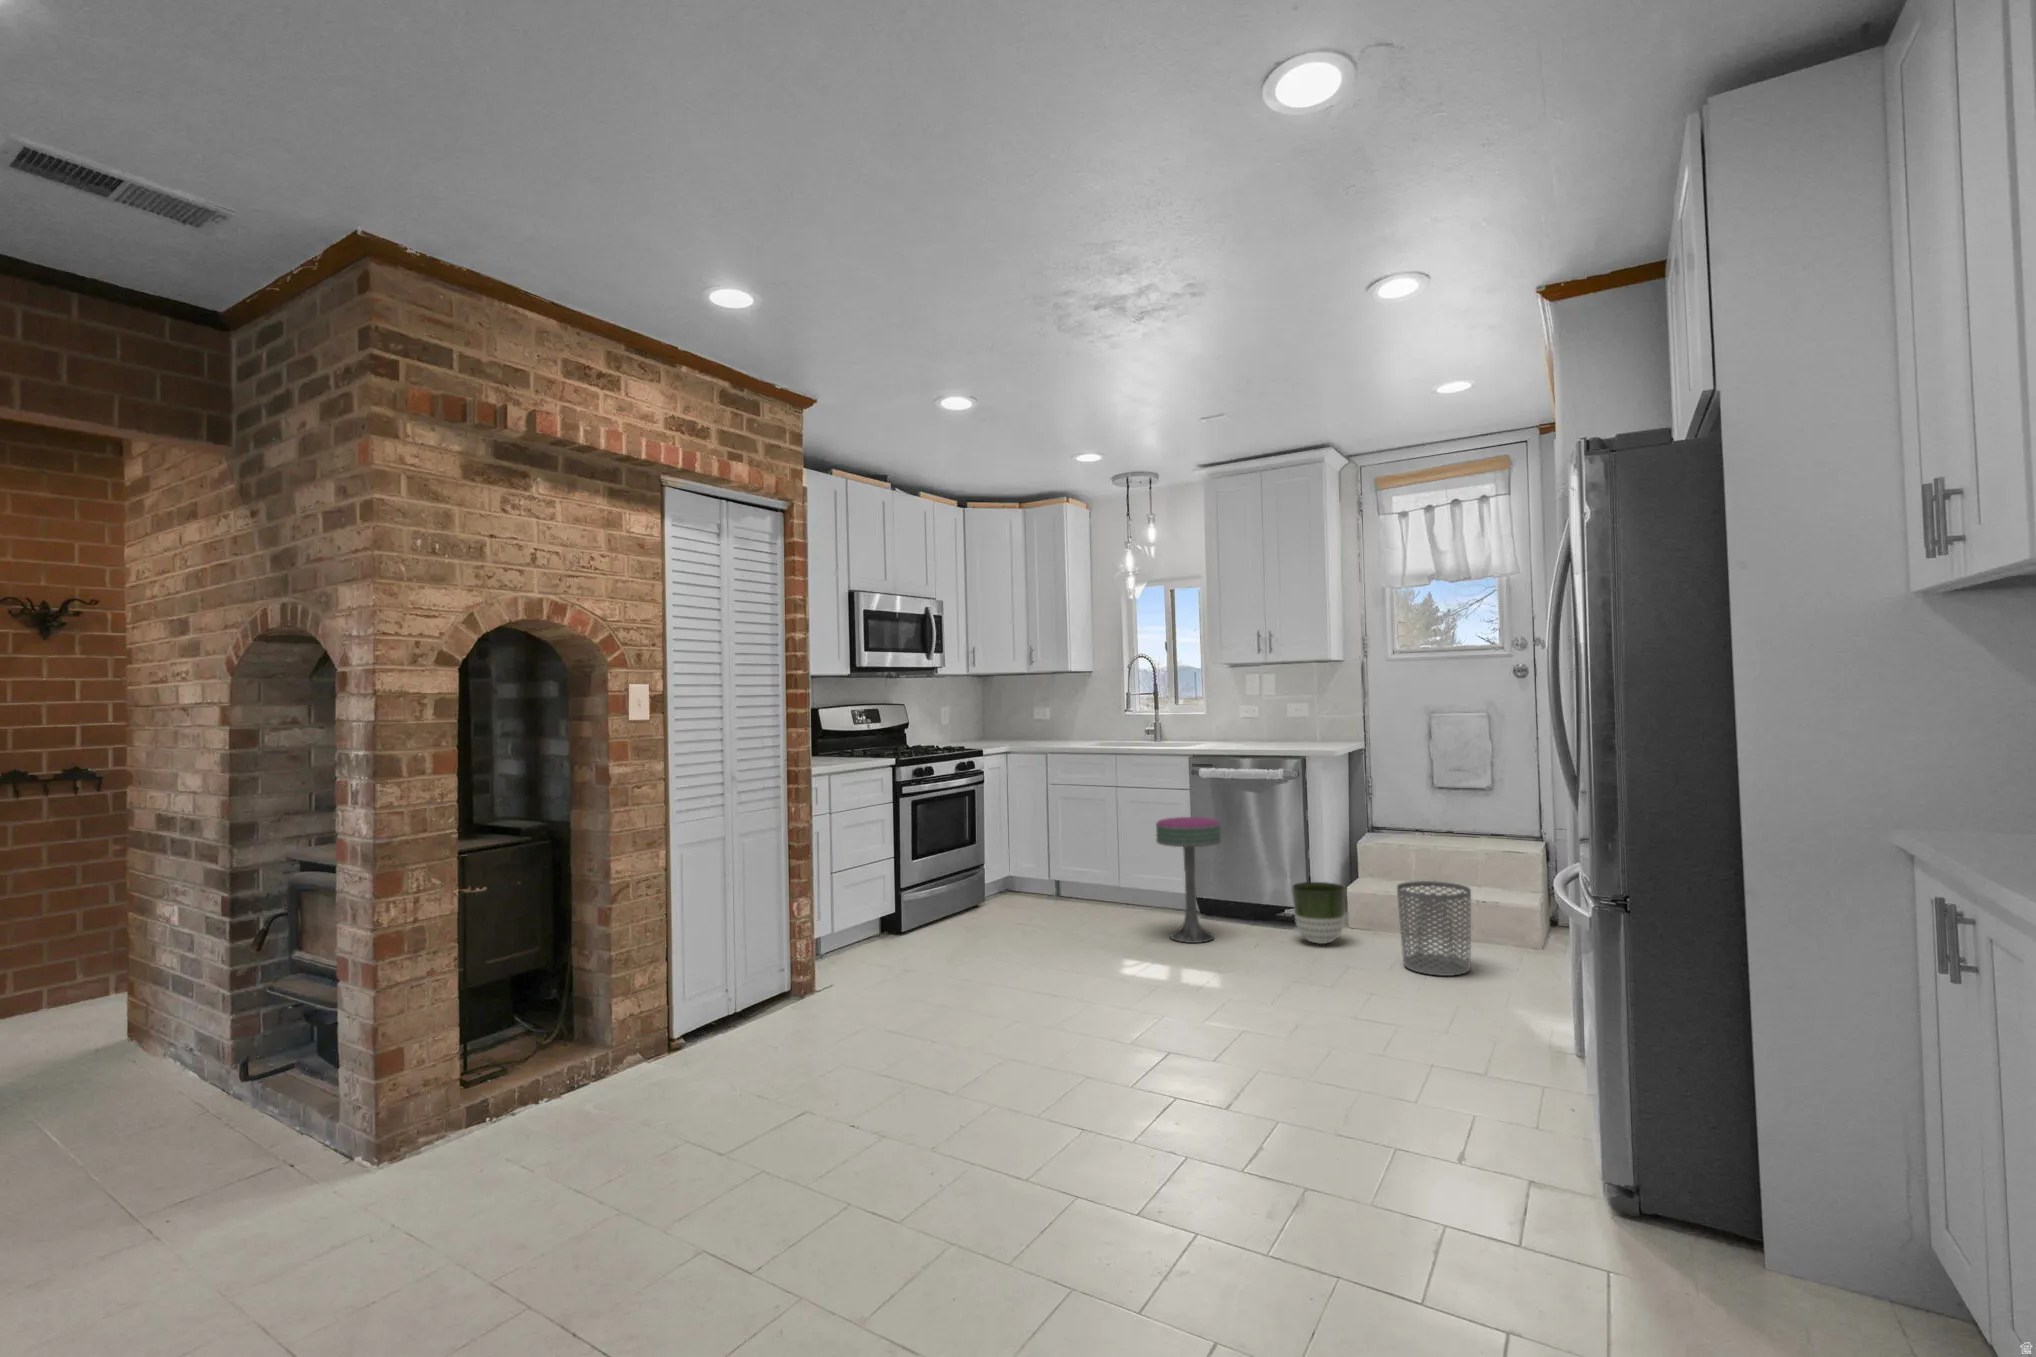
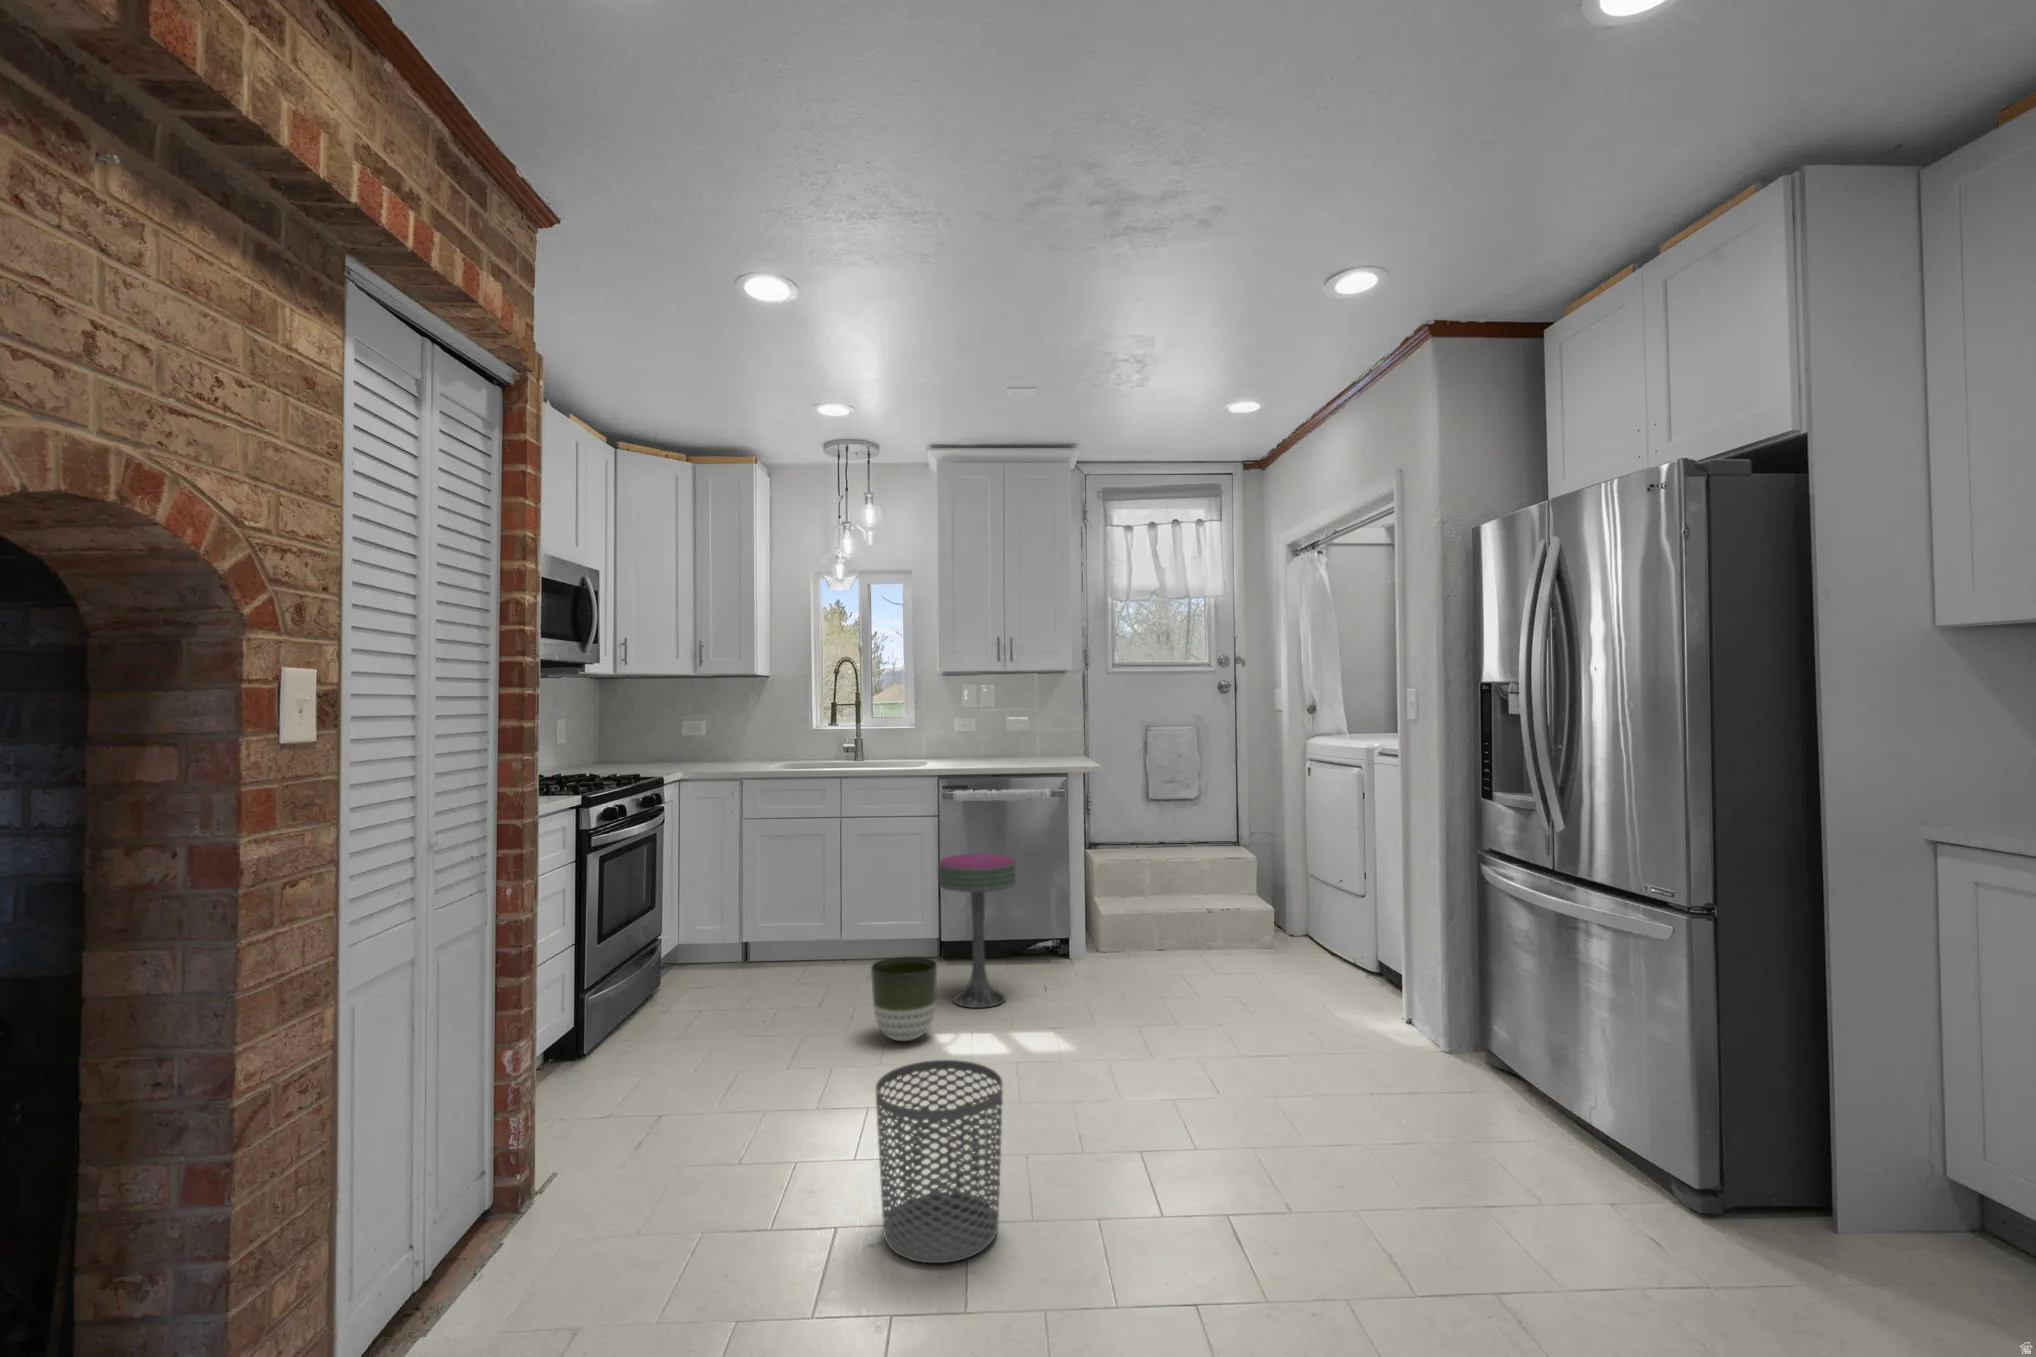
waste bin: present [1397,881,1471,976] -> present [876,1060,1003,1263]
planter: present [1292,882,1345,944] -> present [871,957,937,1041]

